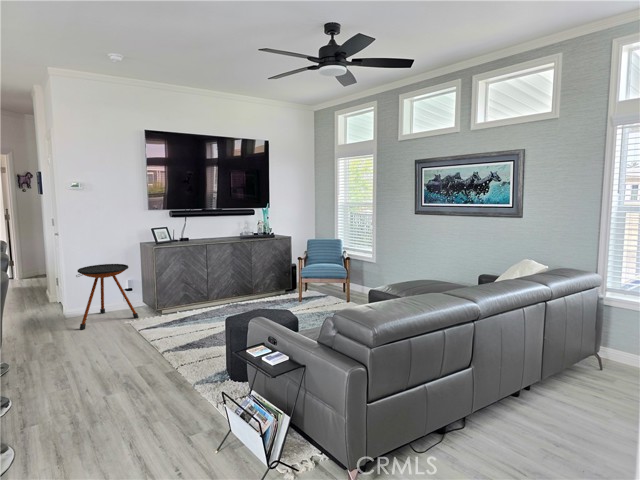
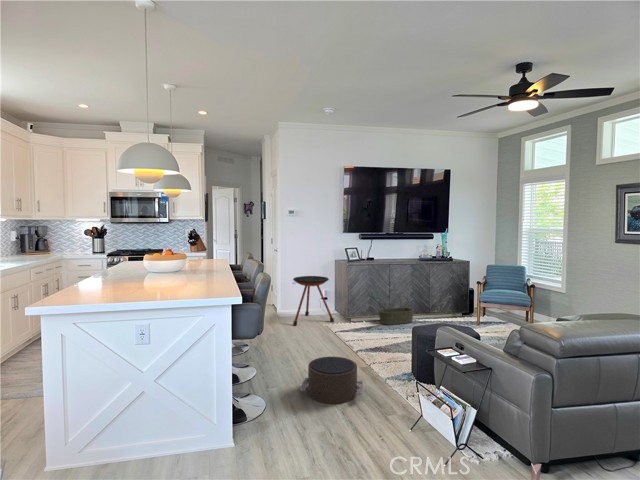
basket: none [194,276,235,313] -> present [379,296,414,325]
pouf: none [68,370,162,438] -> present [300,357,363,404]

